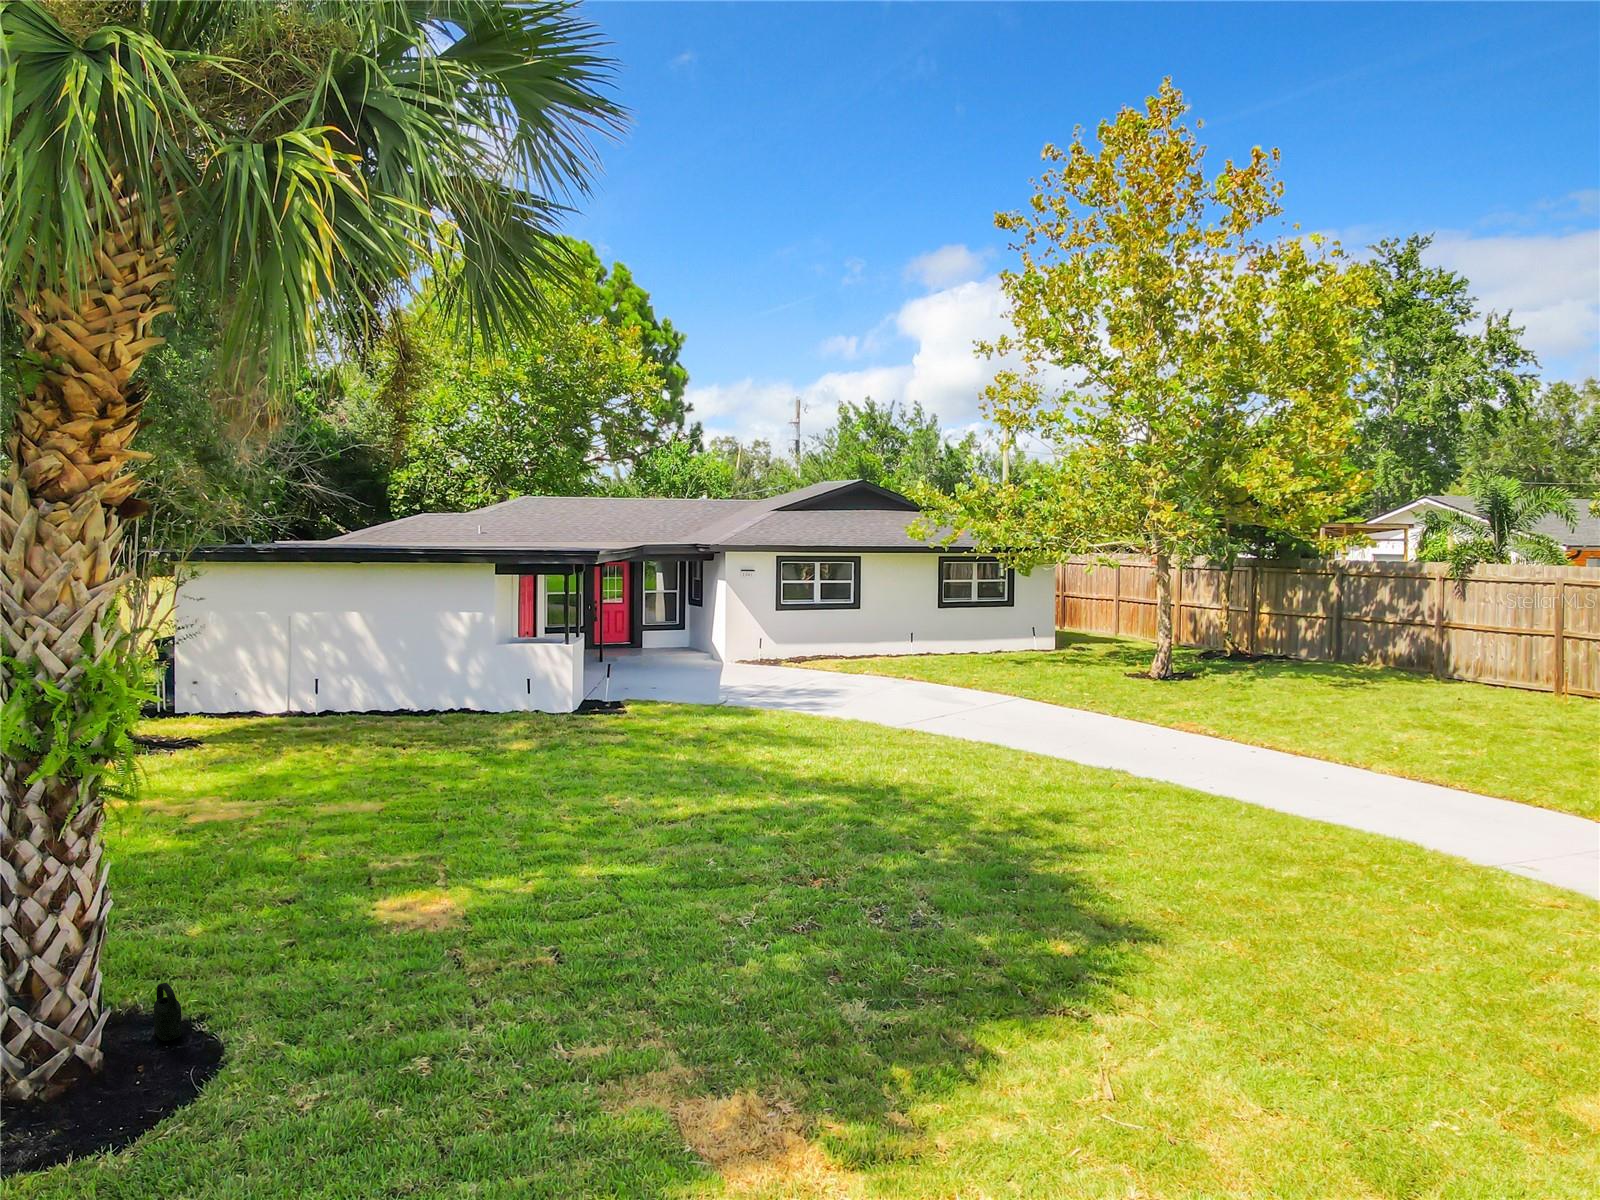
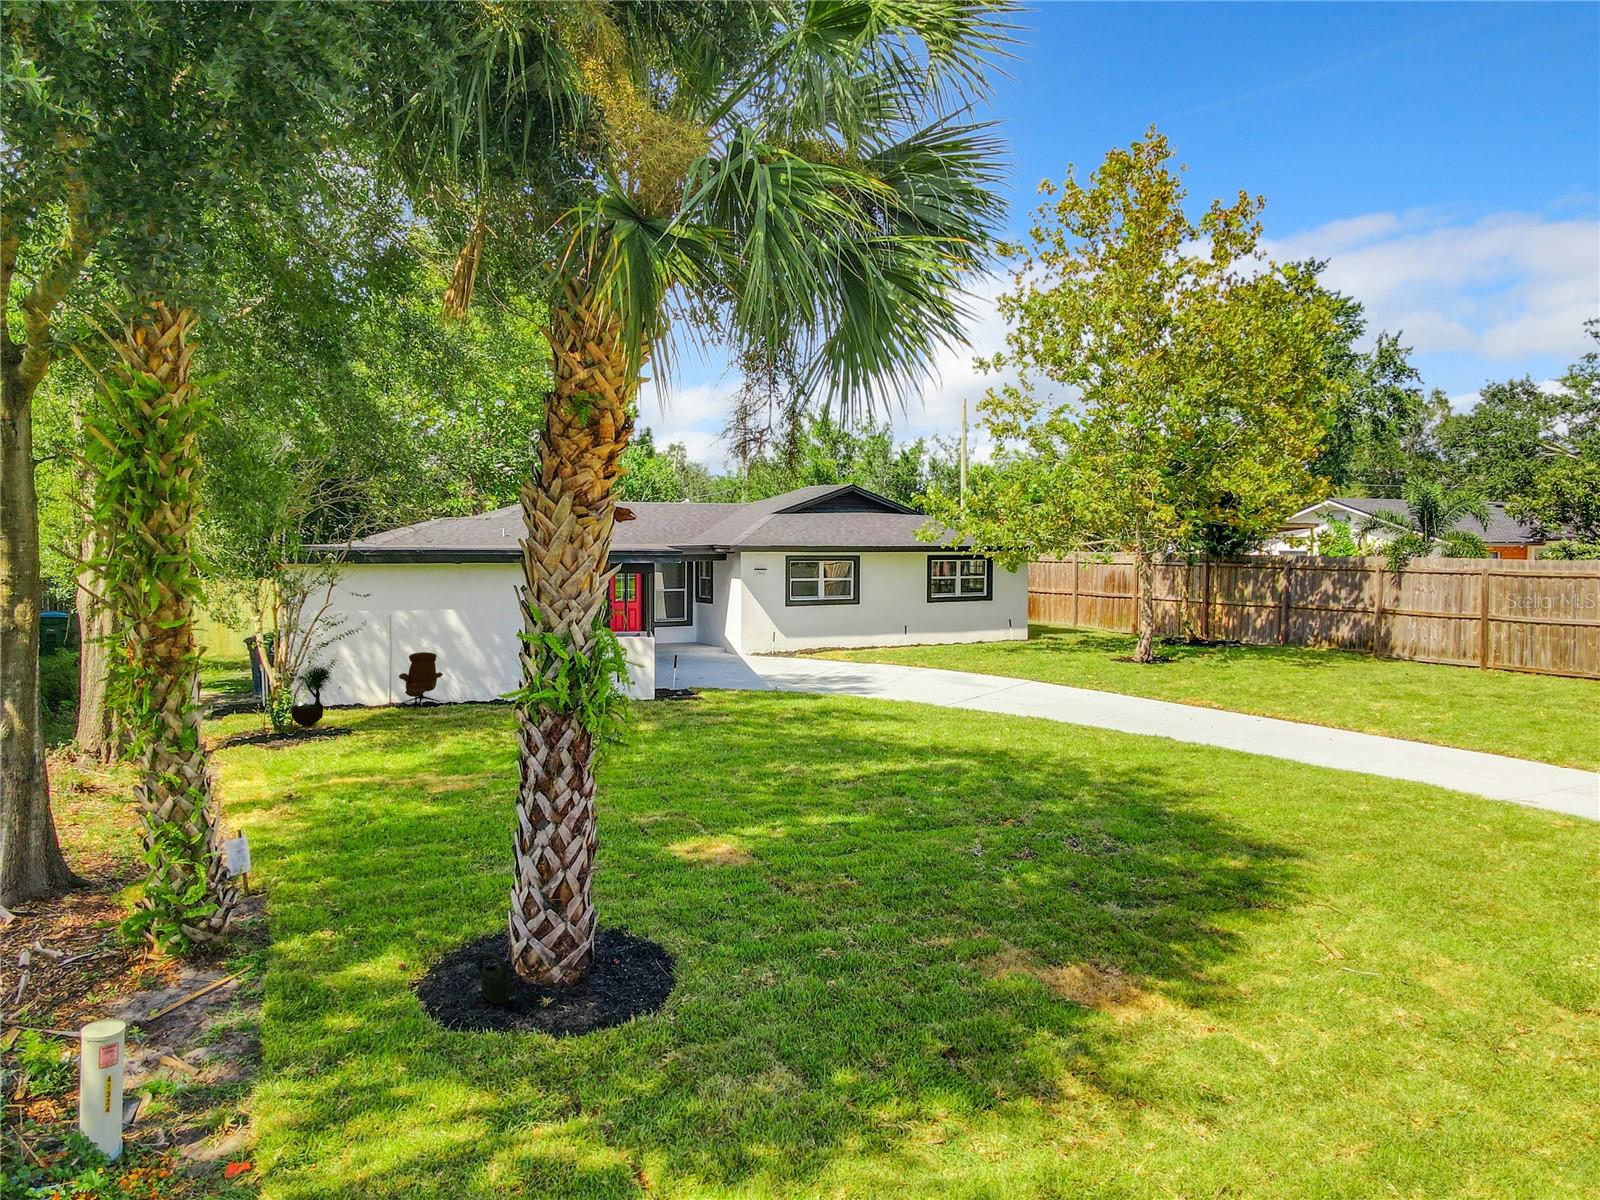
lounge chair: none [326,655,375,716] -> present [399,652,443,710]
potted tree: none [199,662,243,730] -> present [291,663,332,726]

